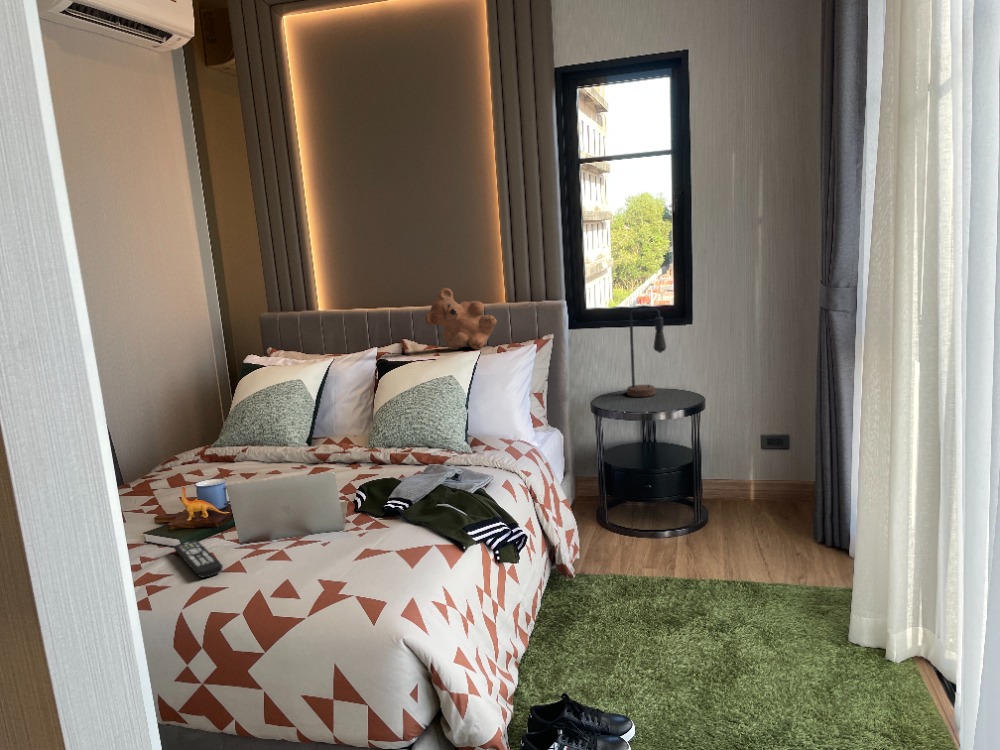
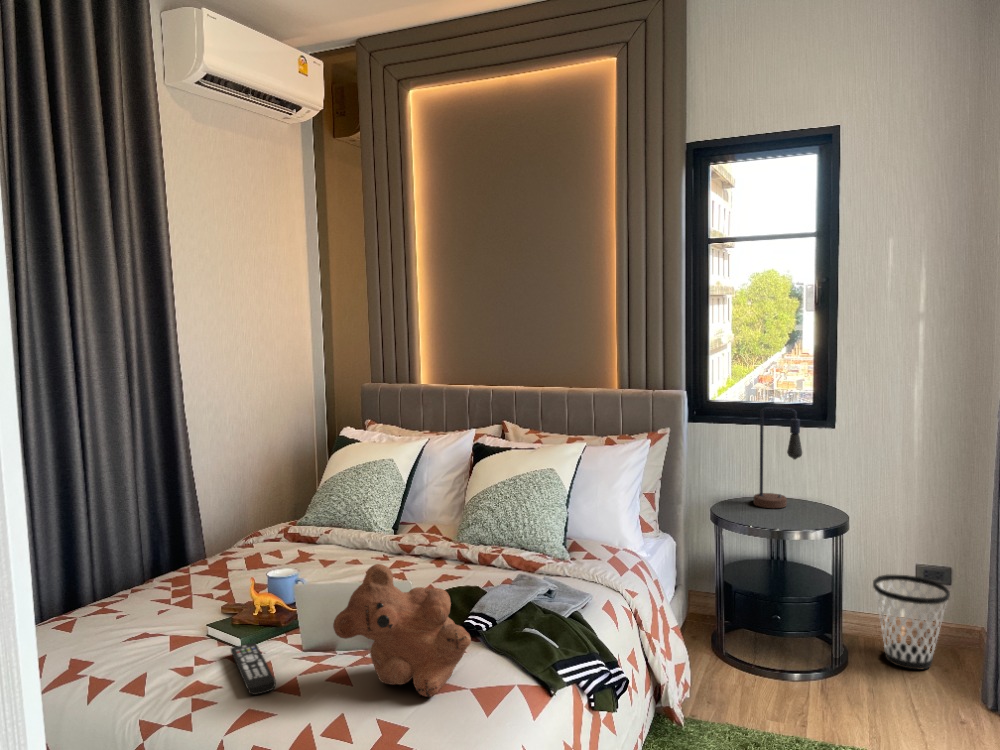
teddy bear: present [425,288,496,350] -> present [333,564,471,697]
wastebasket: none [728,444,788,520] -> present [873,575,950,669]

